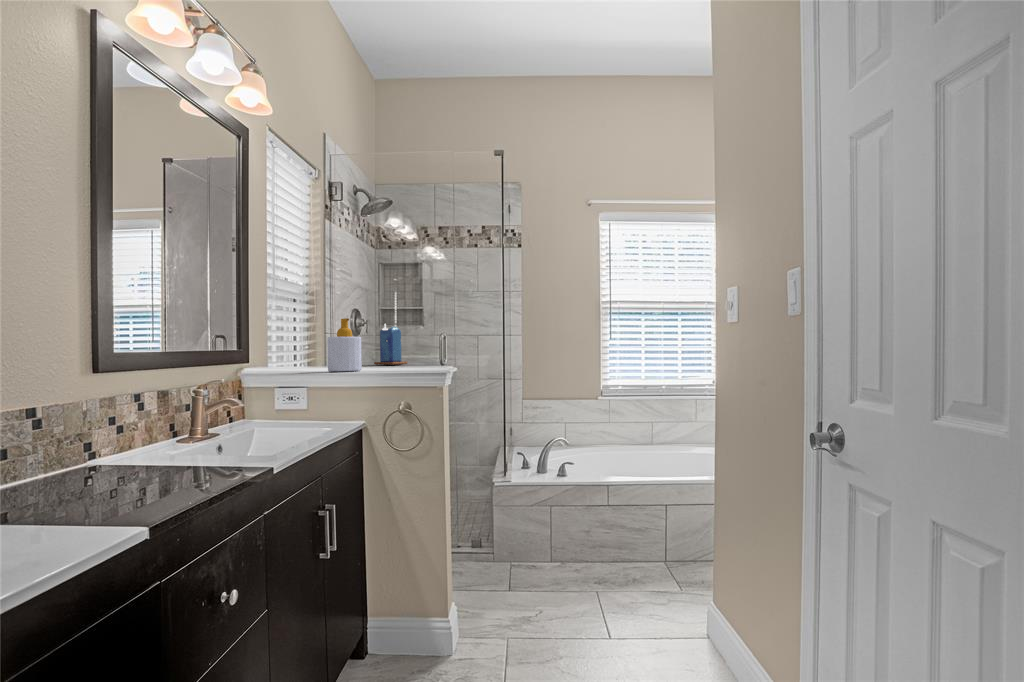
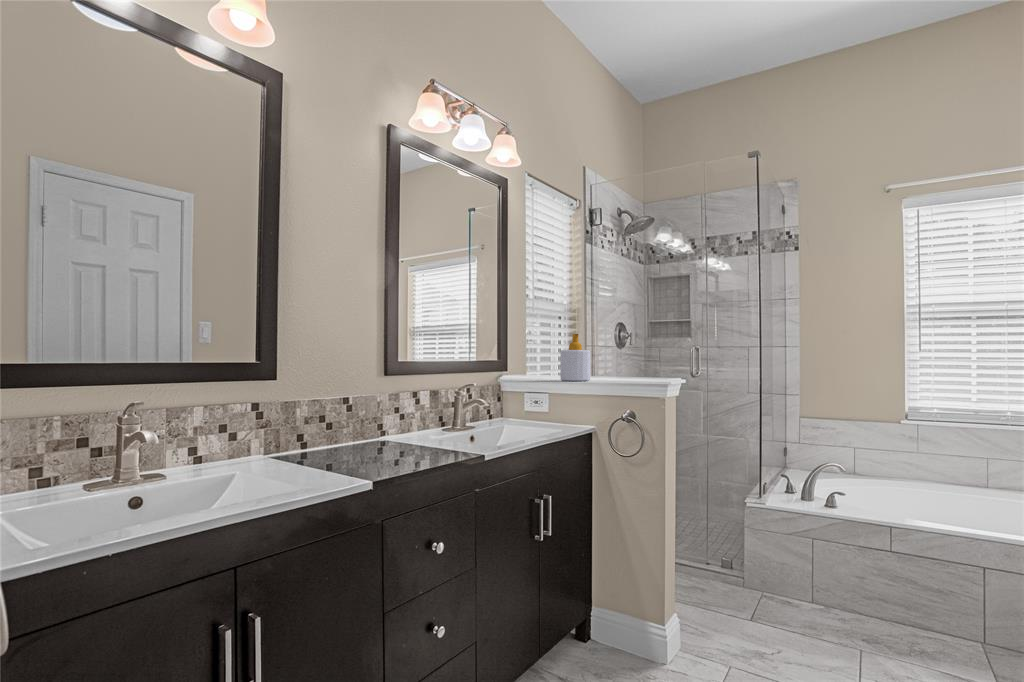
candle: present [374,324,407,365] -> none [615,337,646,376]

